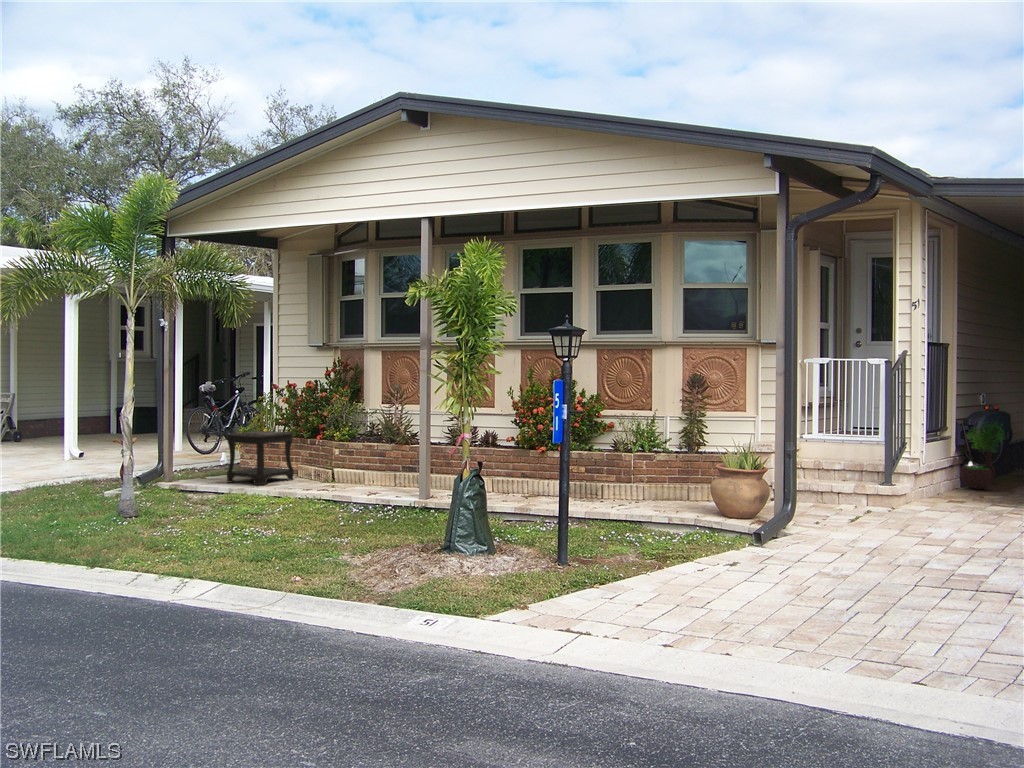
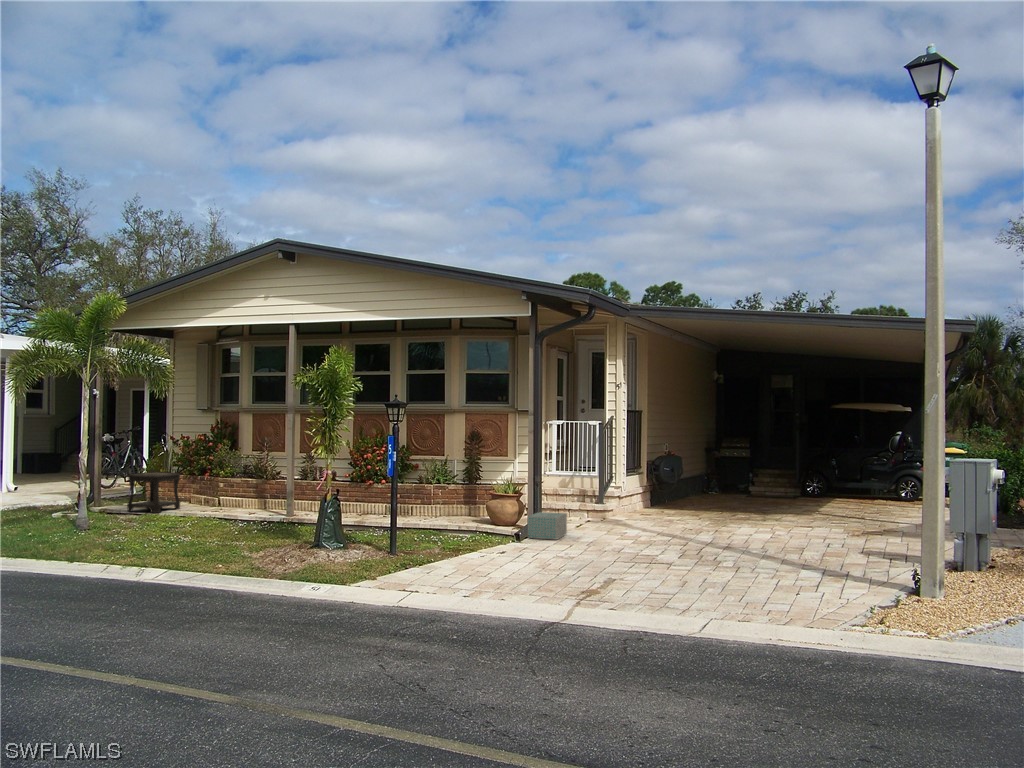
potted tree: present [960,423,1004,489] -> none [647,459,673,506]
storage box: none [780,500,844,546] -> present [528,512,567,539]

